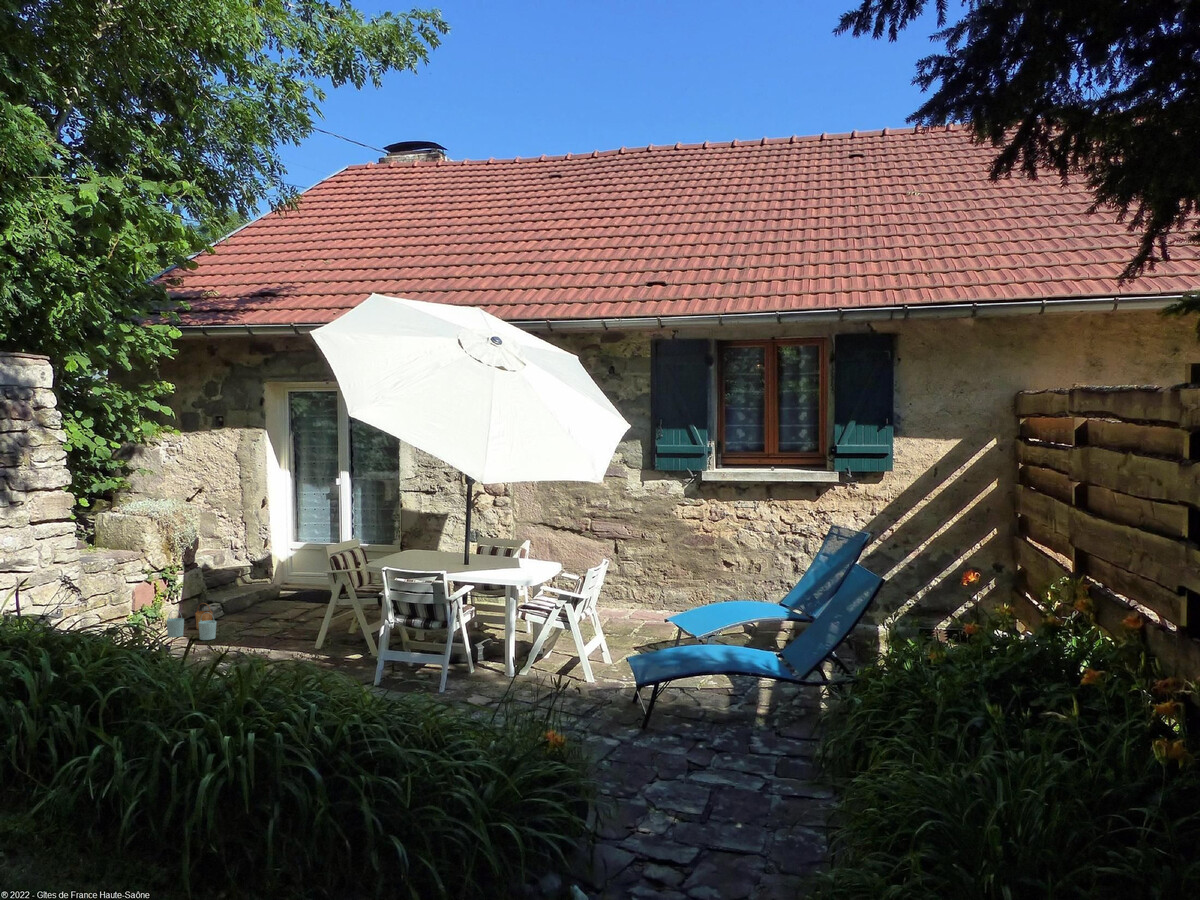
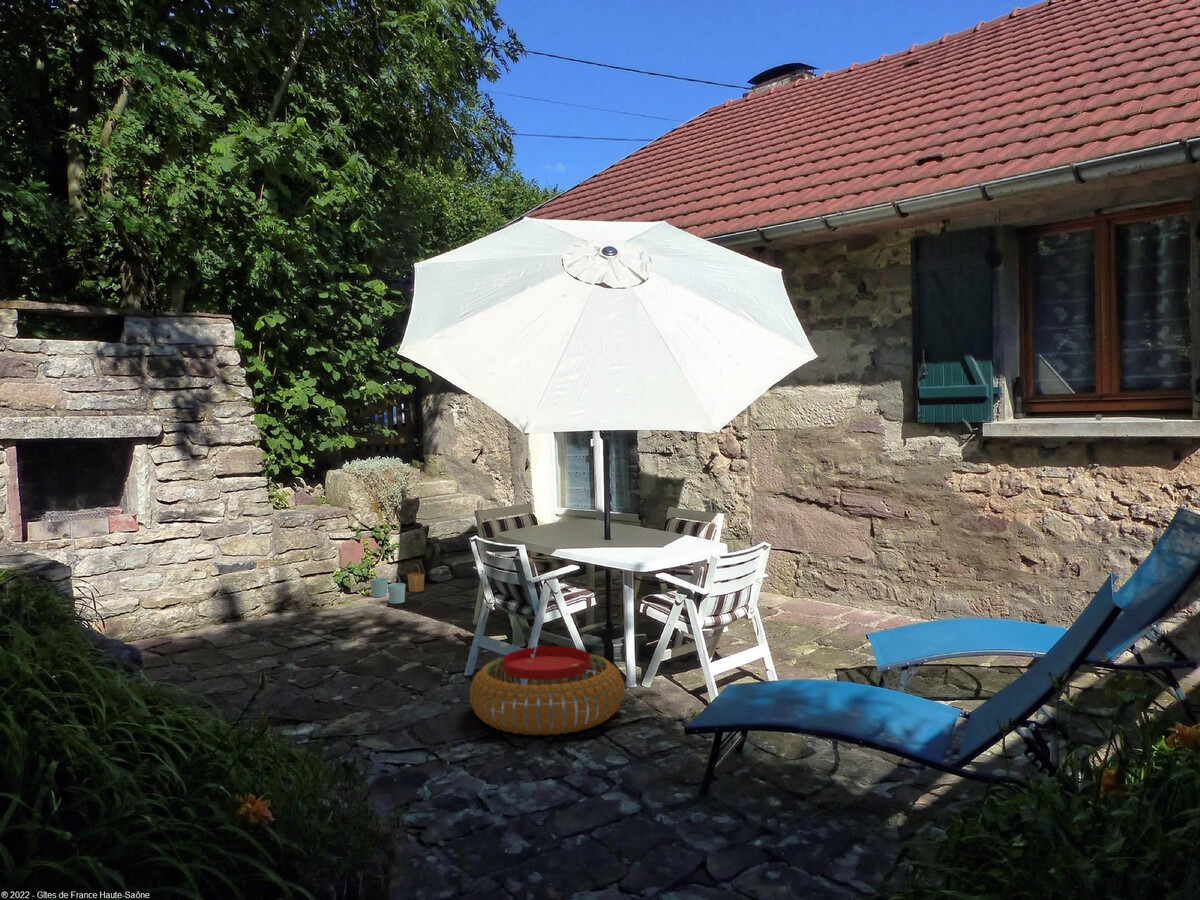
pouf: none [445,642,558,702] -> present [470,646,624,735]

